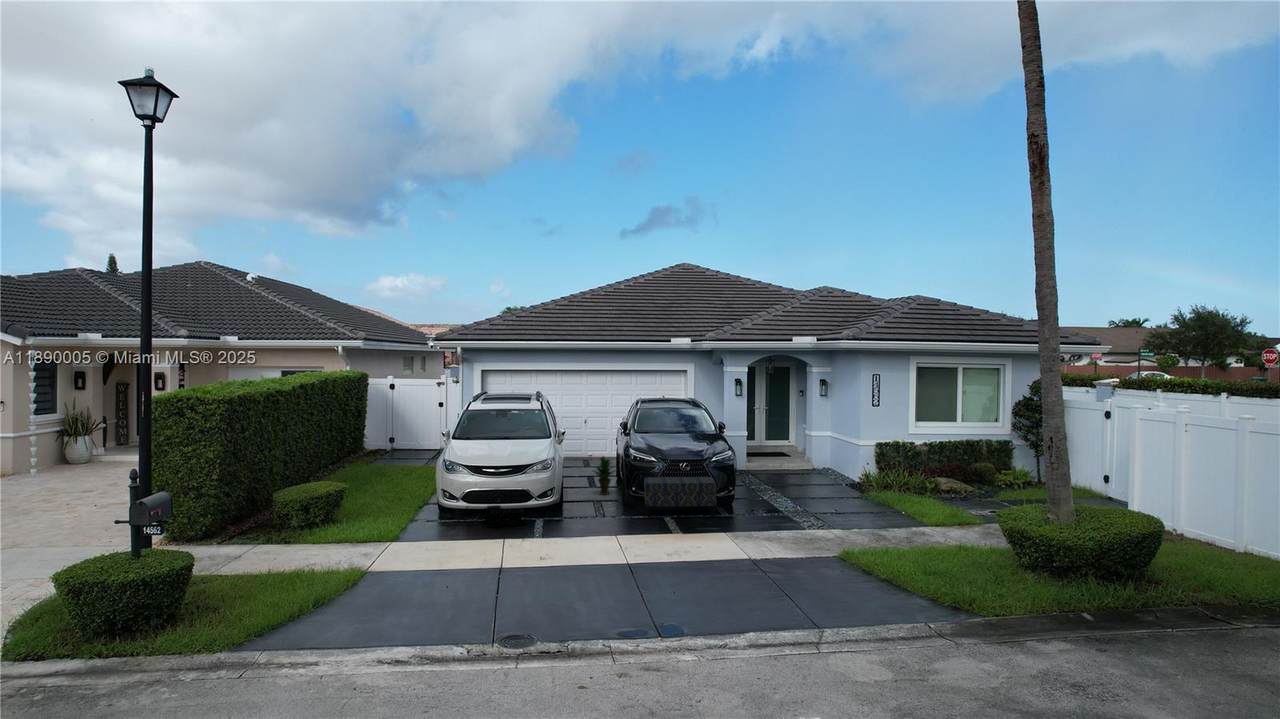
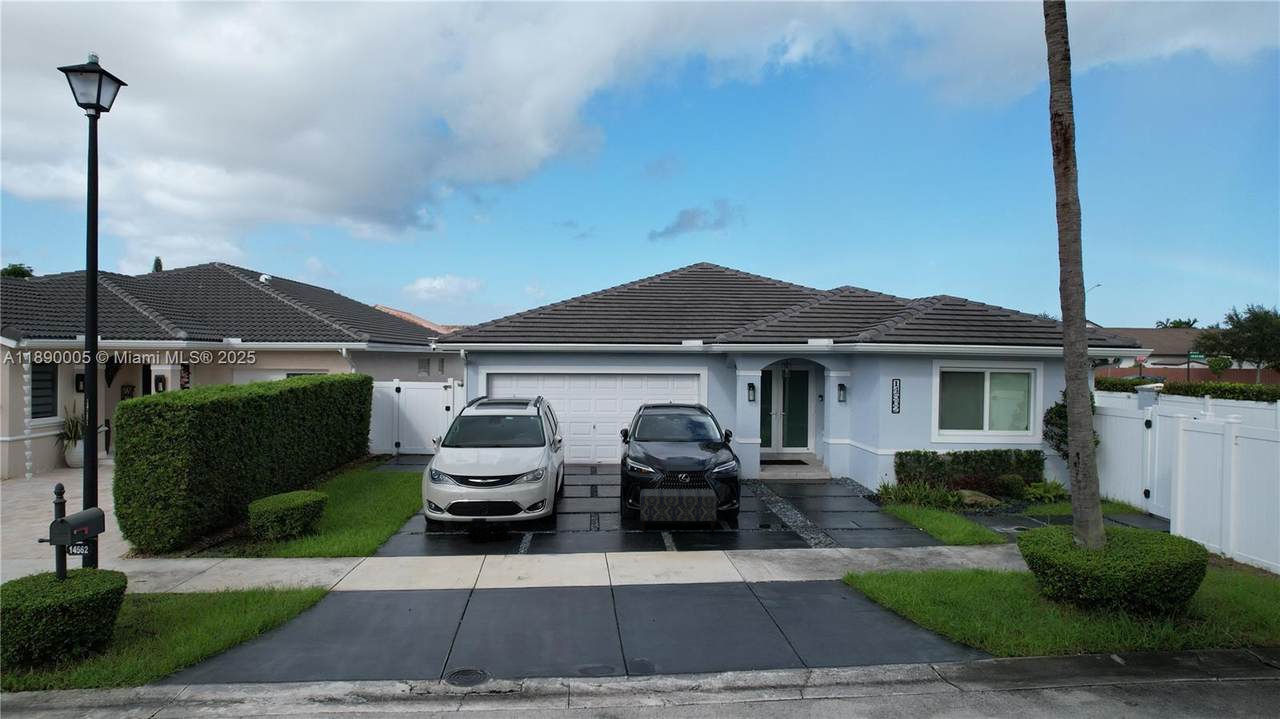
potted plant: present [593,456,617,495] -> none [588,465,618,506]

